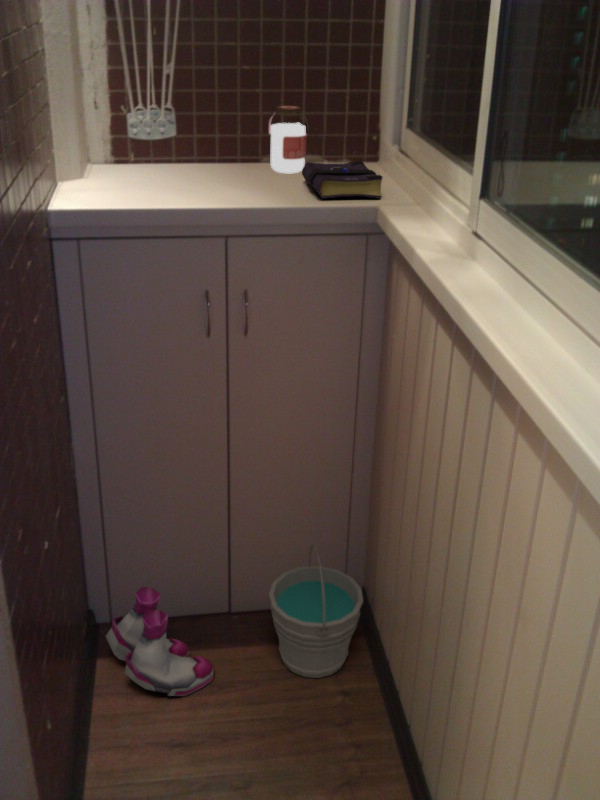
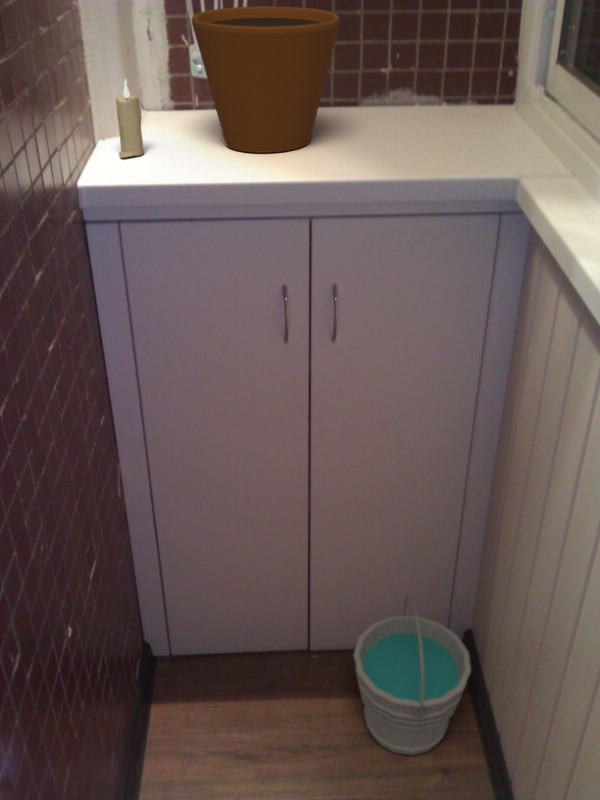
flower pot: none [133,84,244,191] -> present [192,6,340,153]
jar: present [269,105,307,173] -> none [370,33,423,125]
candle: none [75,134,96,194] -> present [116,79,144,158]
book: present [302,161,382,199] -> none [413,108,525,165]
boots: present [106,587,215,696] -> none [158,638,286,770]

